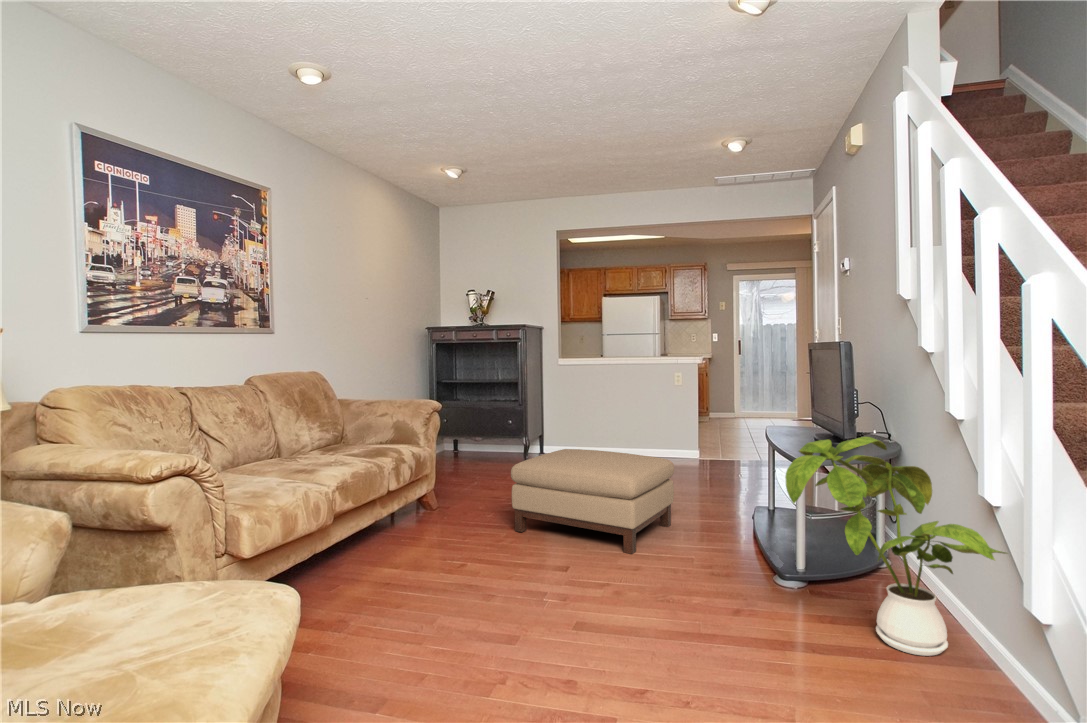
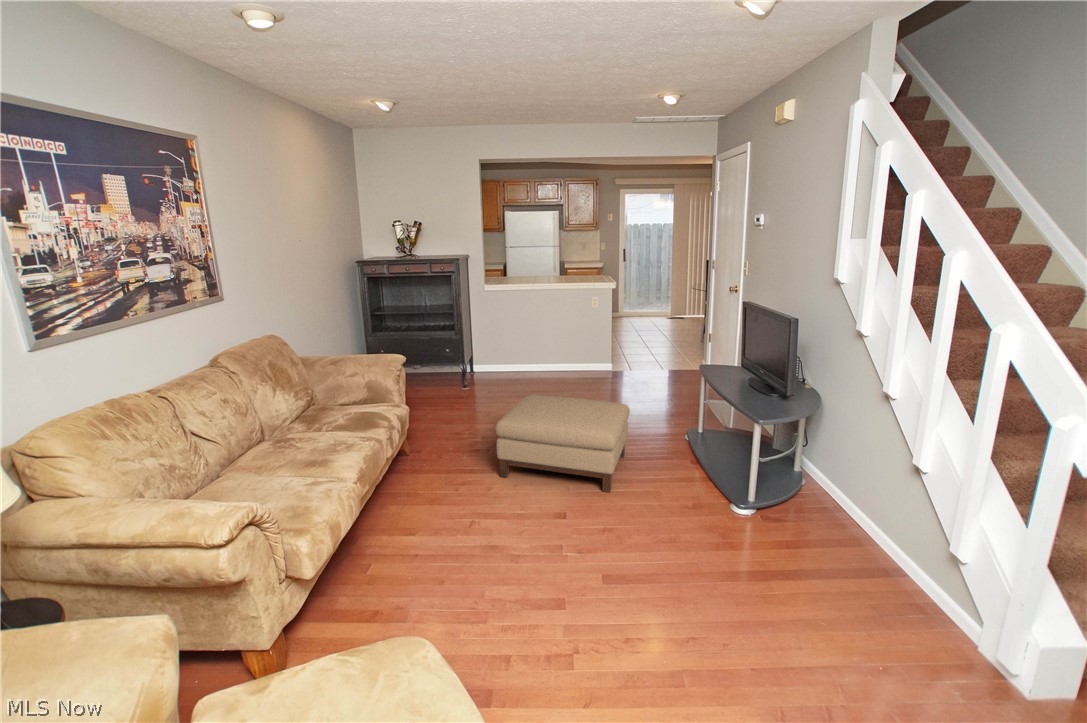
house plant: present [785,437,1006,656] -> none [772,419,929,570]

